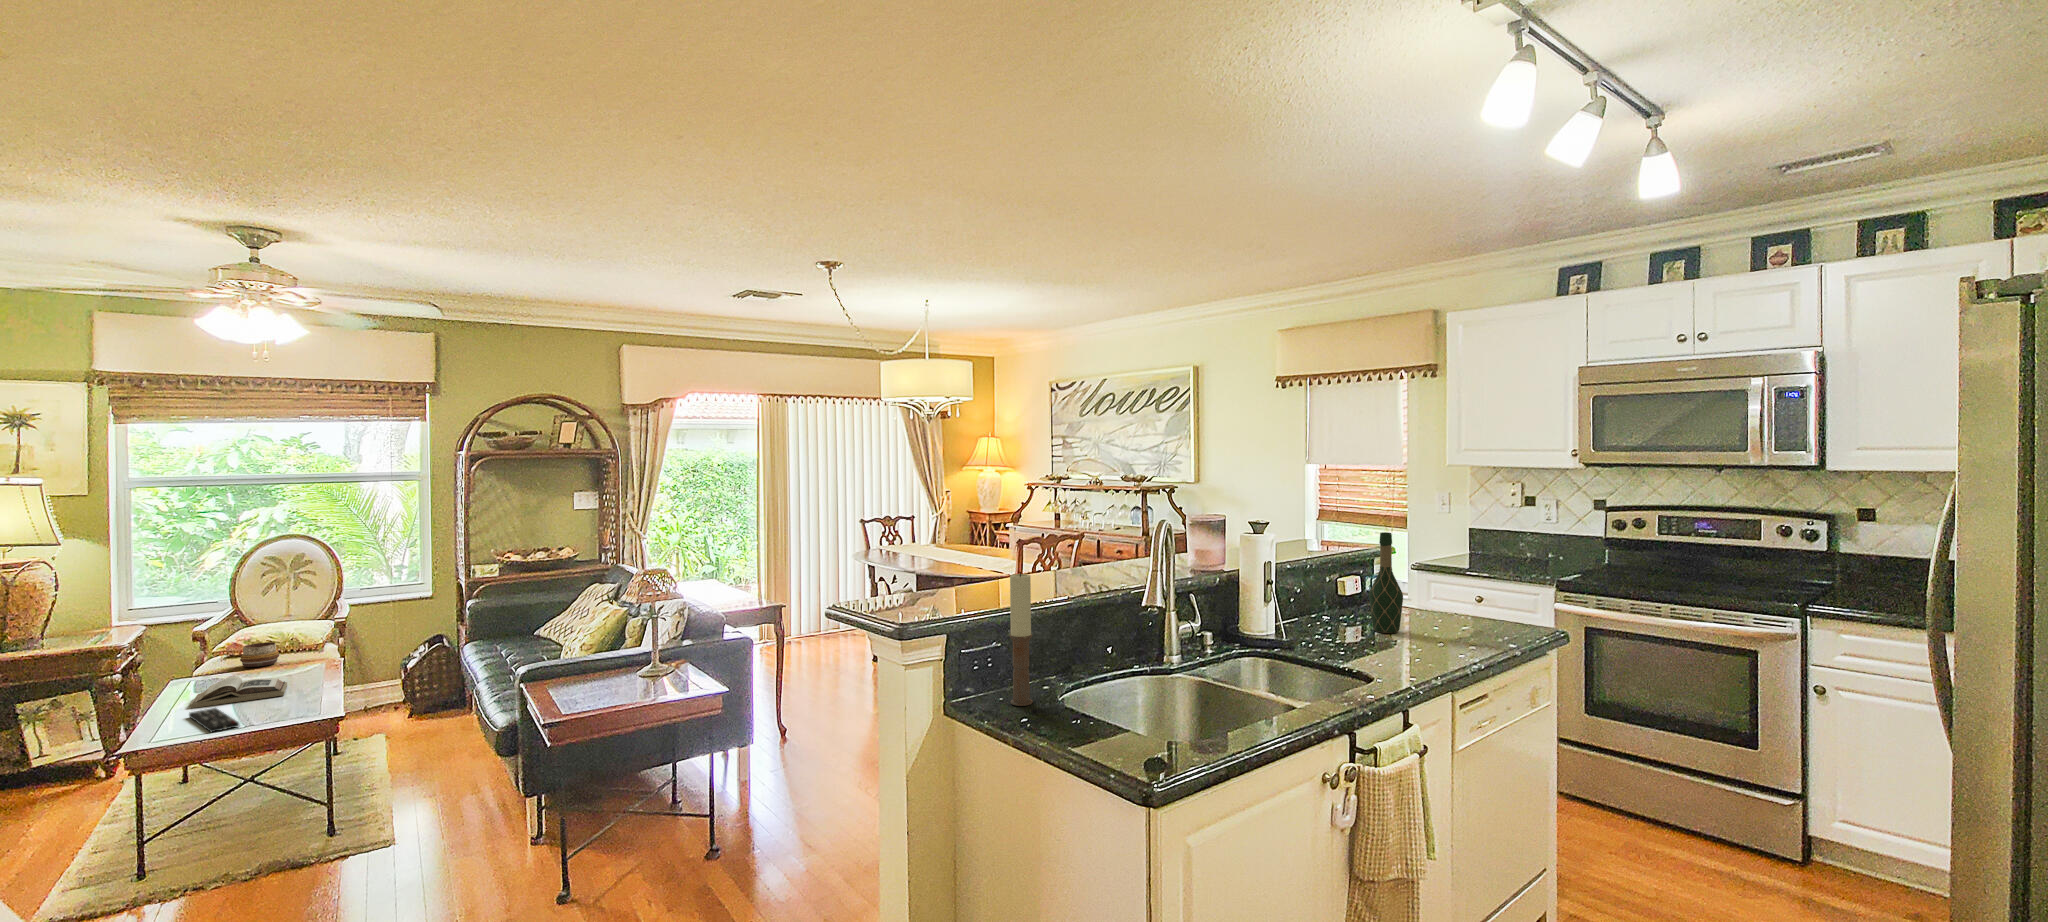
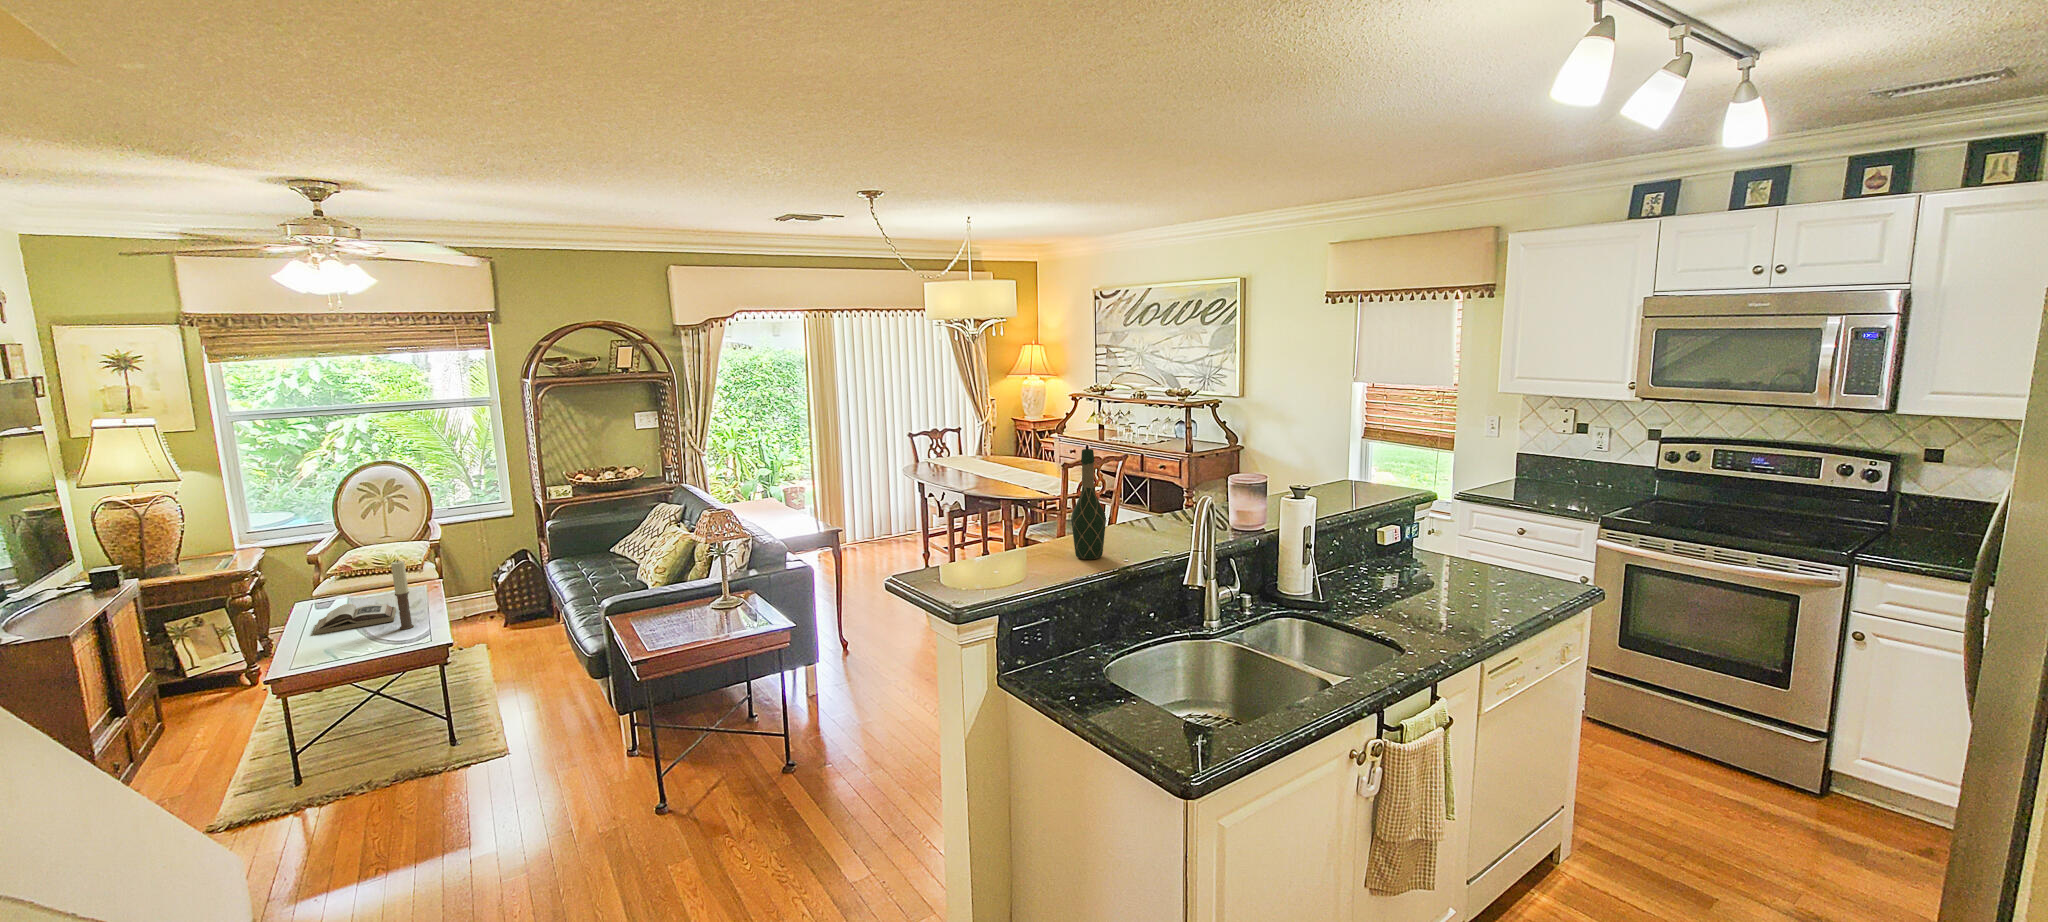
wine bottle: present [1369,532,1403,633] -> present [1071,449,1106,559]
candle: present [1009,572,1033,706] -> present [391,561,414,629]
decorative bowl: present [240,642,279,667] -> none [351,565,385,589]
remote control: present [189,708,239,732] -> none [314,635,360,662]

